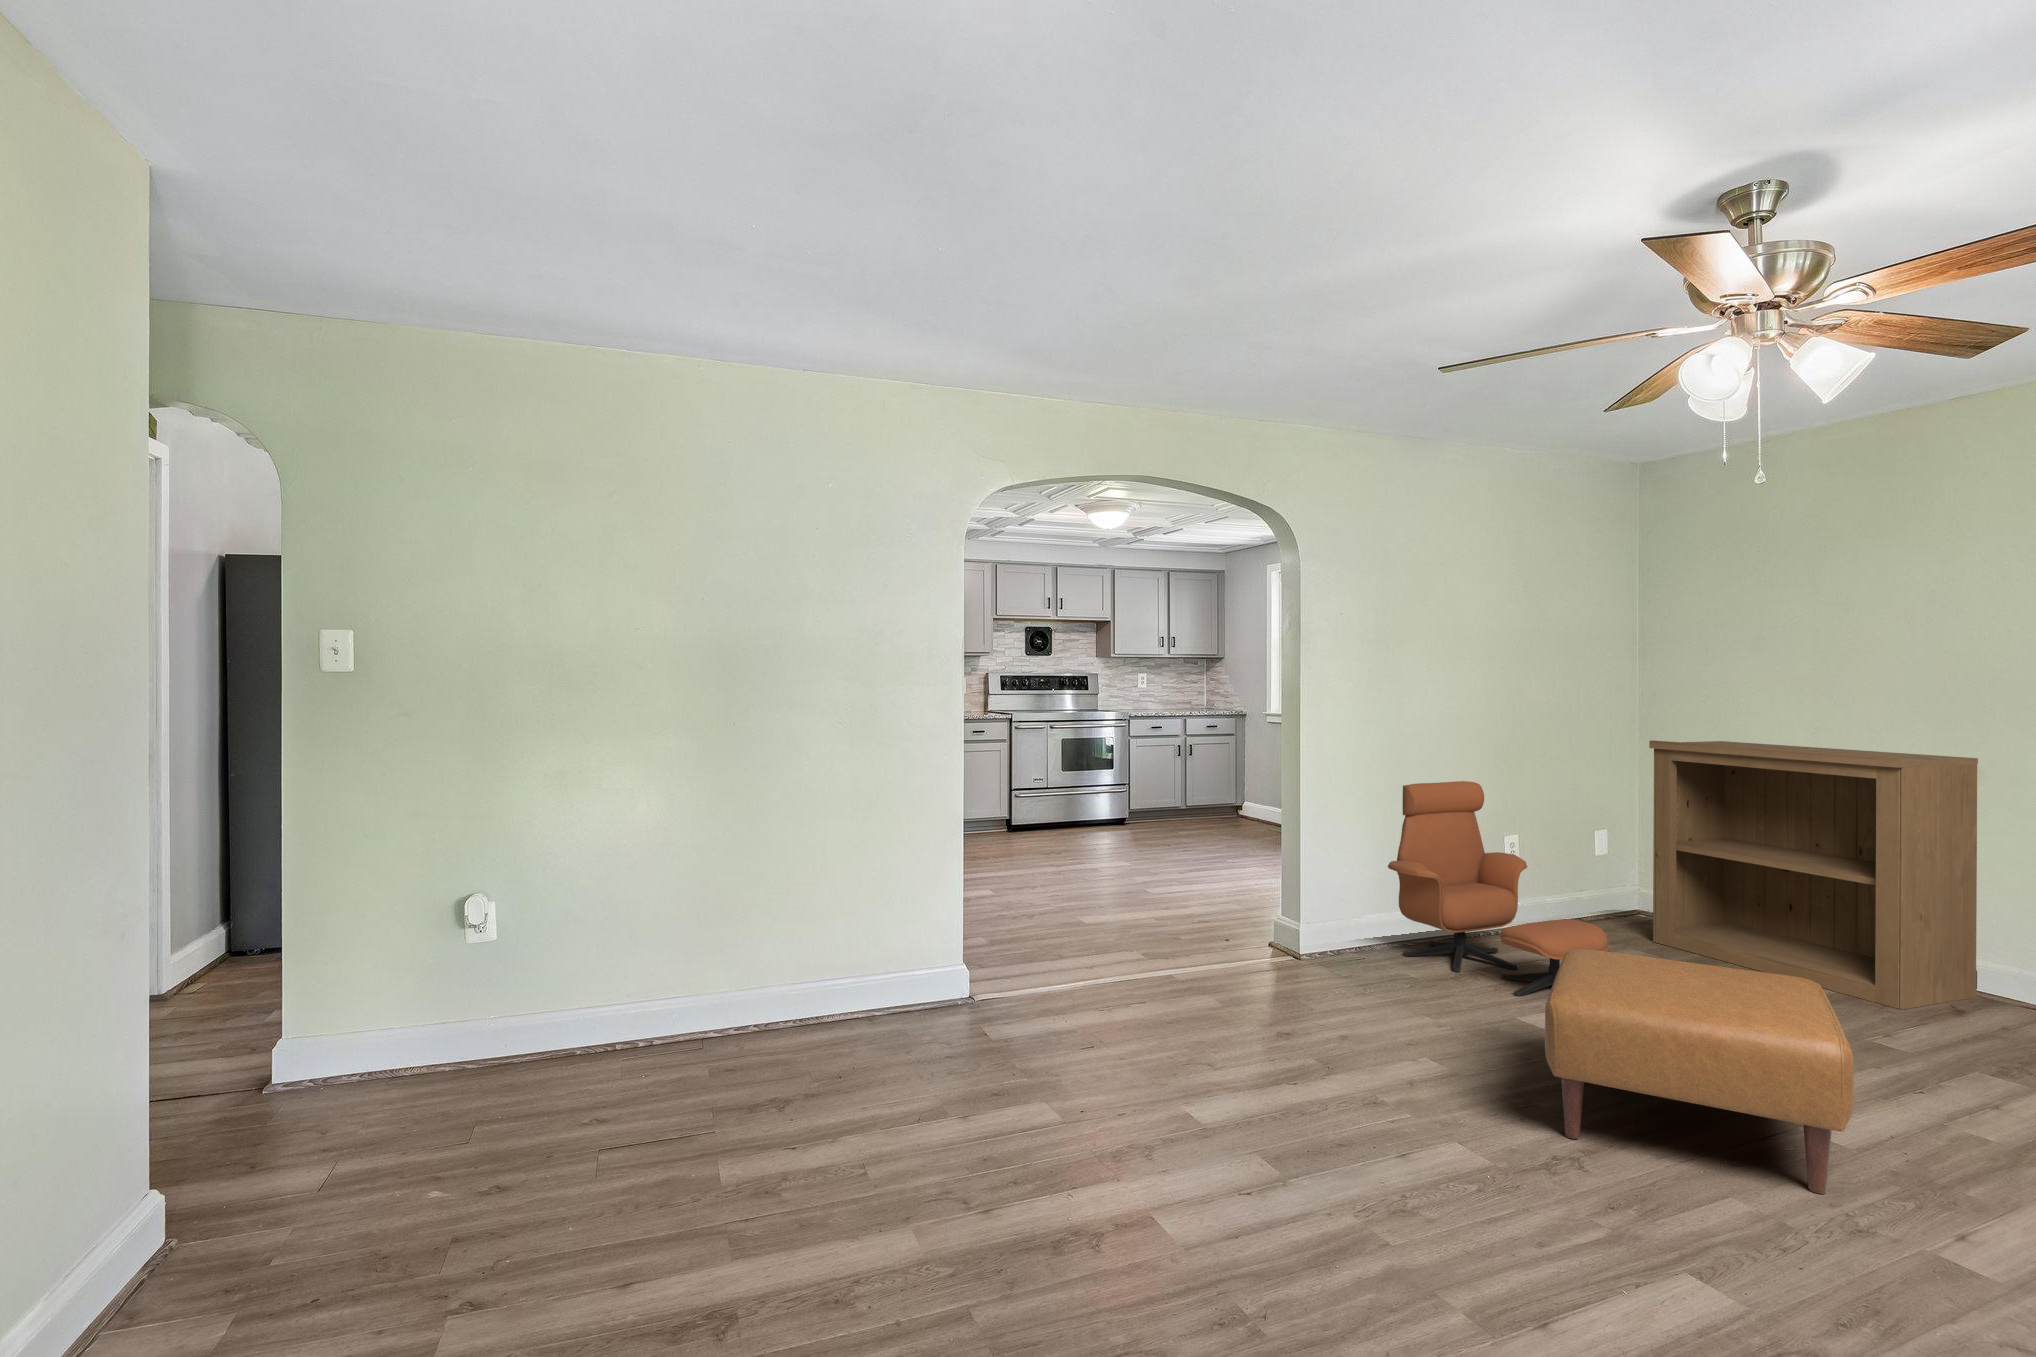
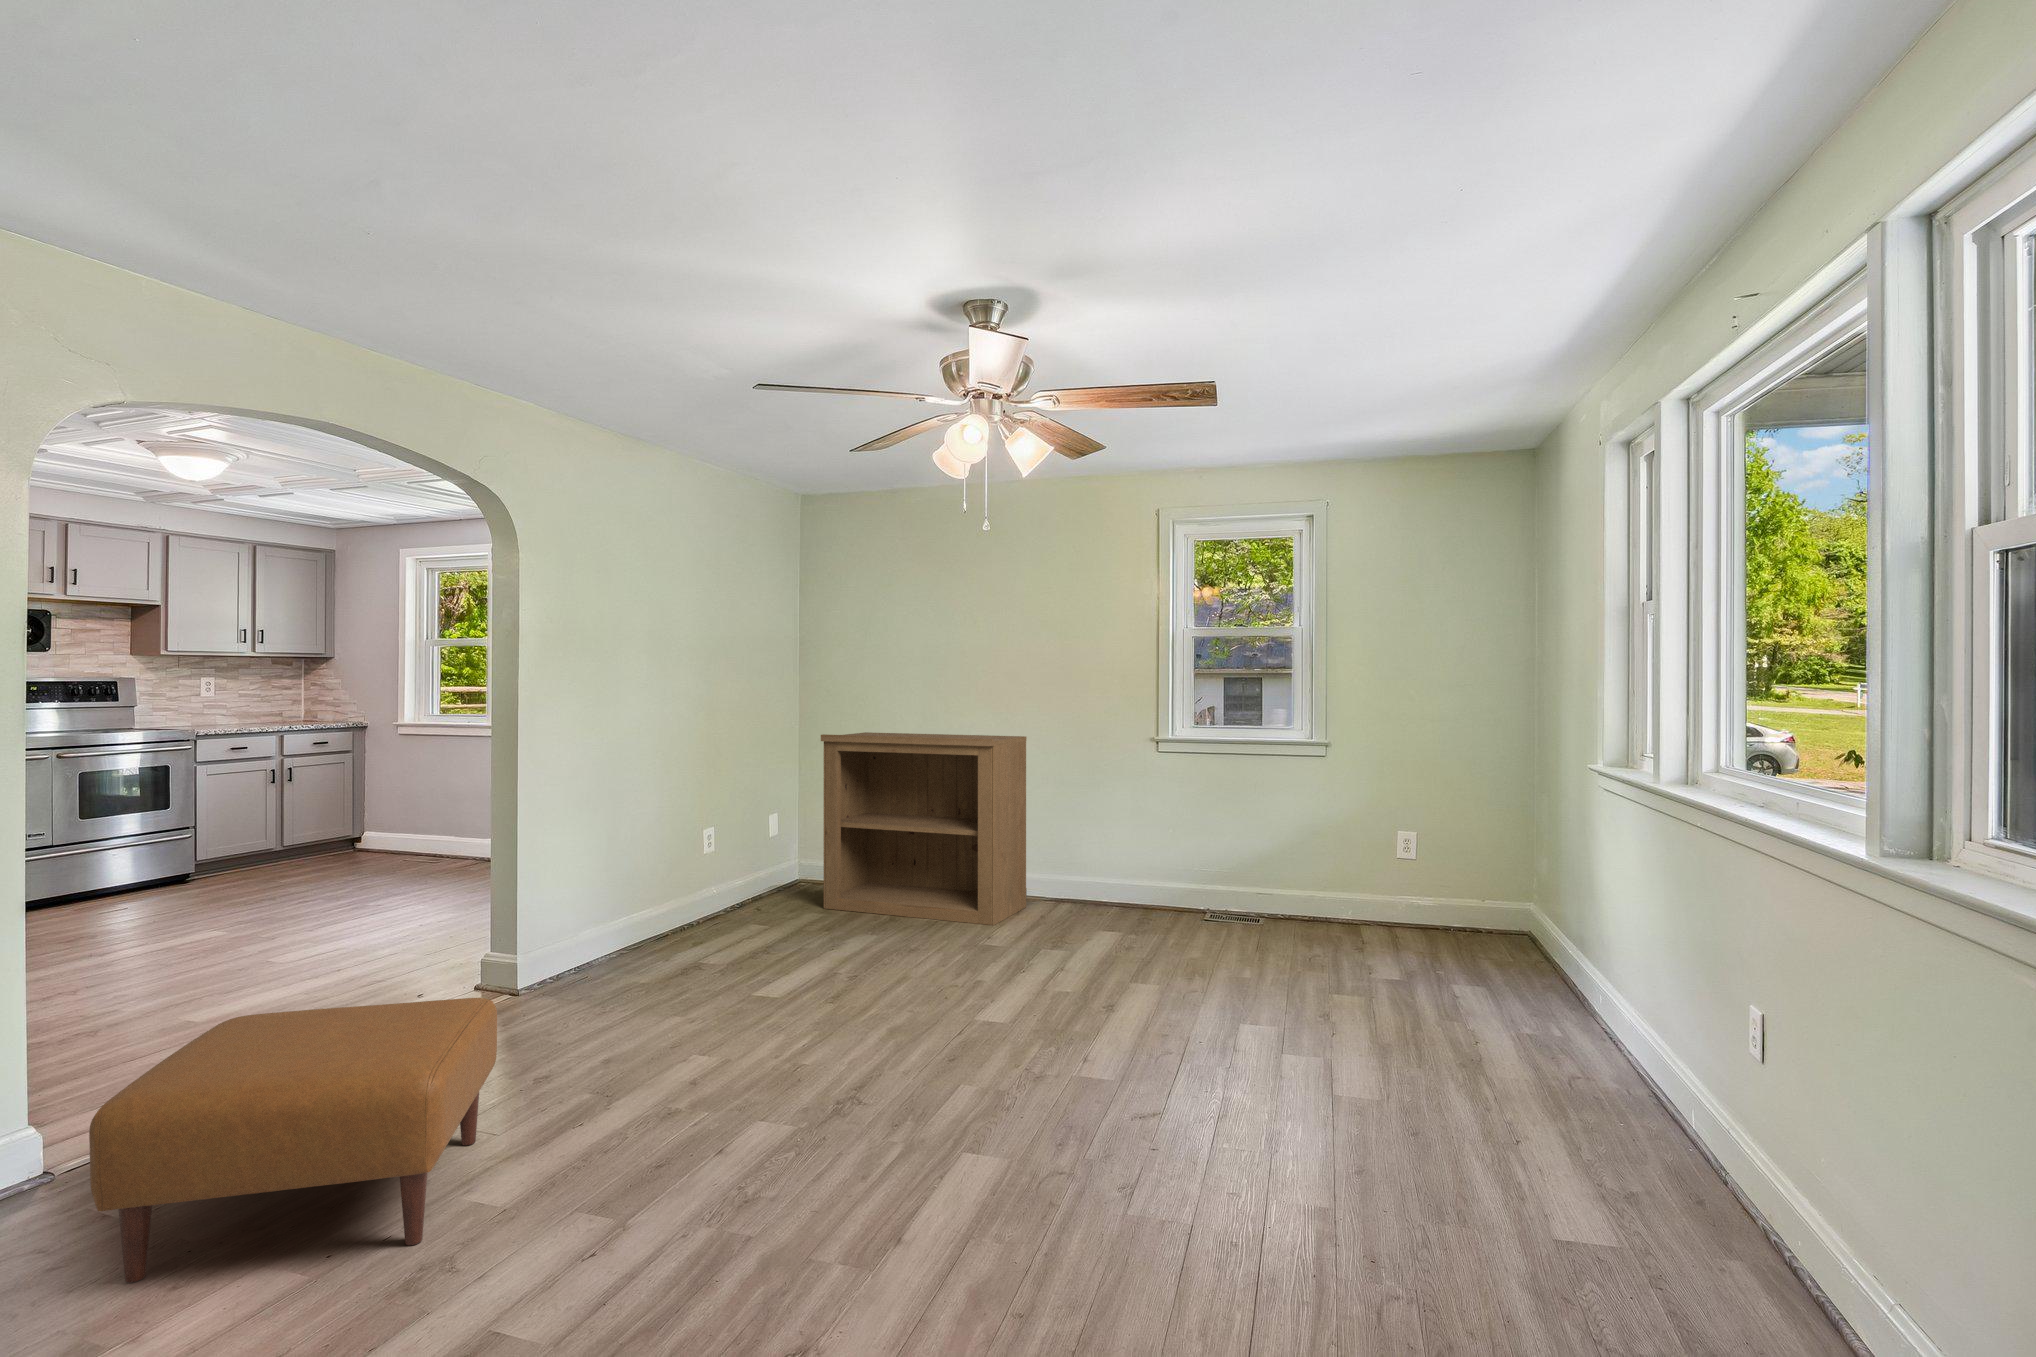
lounge chair: present [1388,781,1608,996] -> none [611,783,816,979]
ottoman: present [1545,949,1854,1194] -> present [89,998,497,1283]

